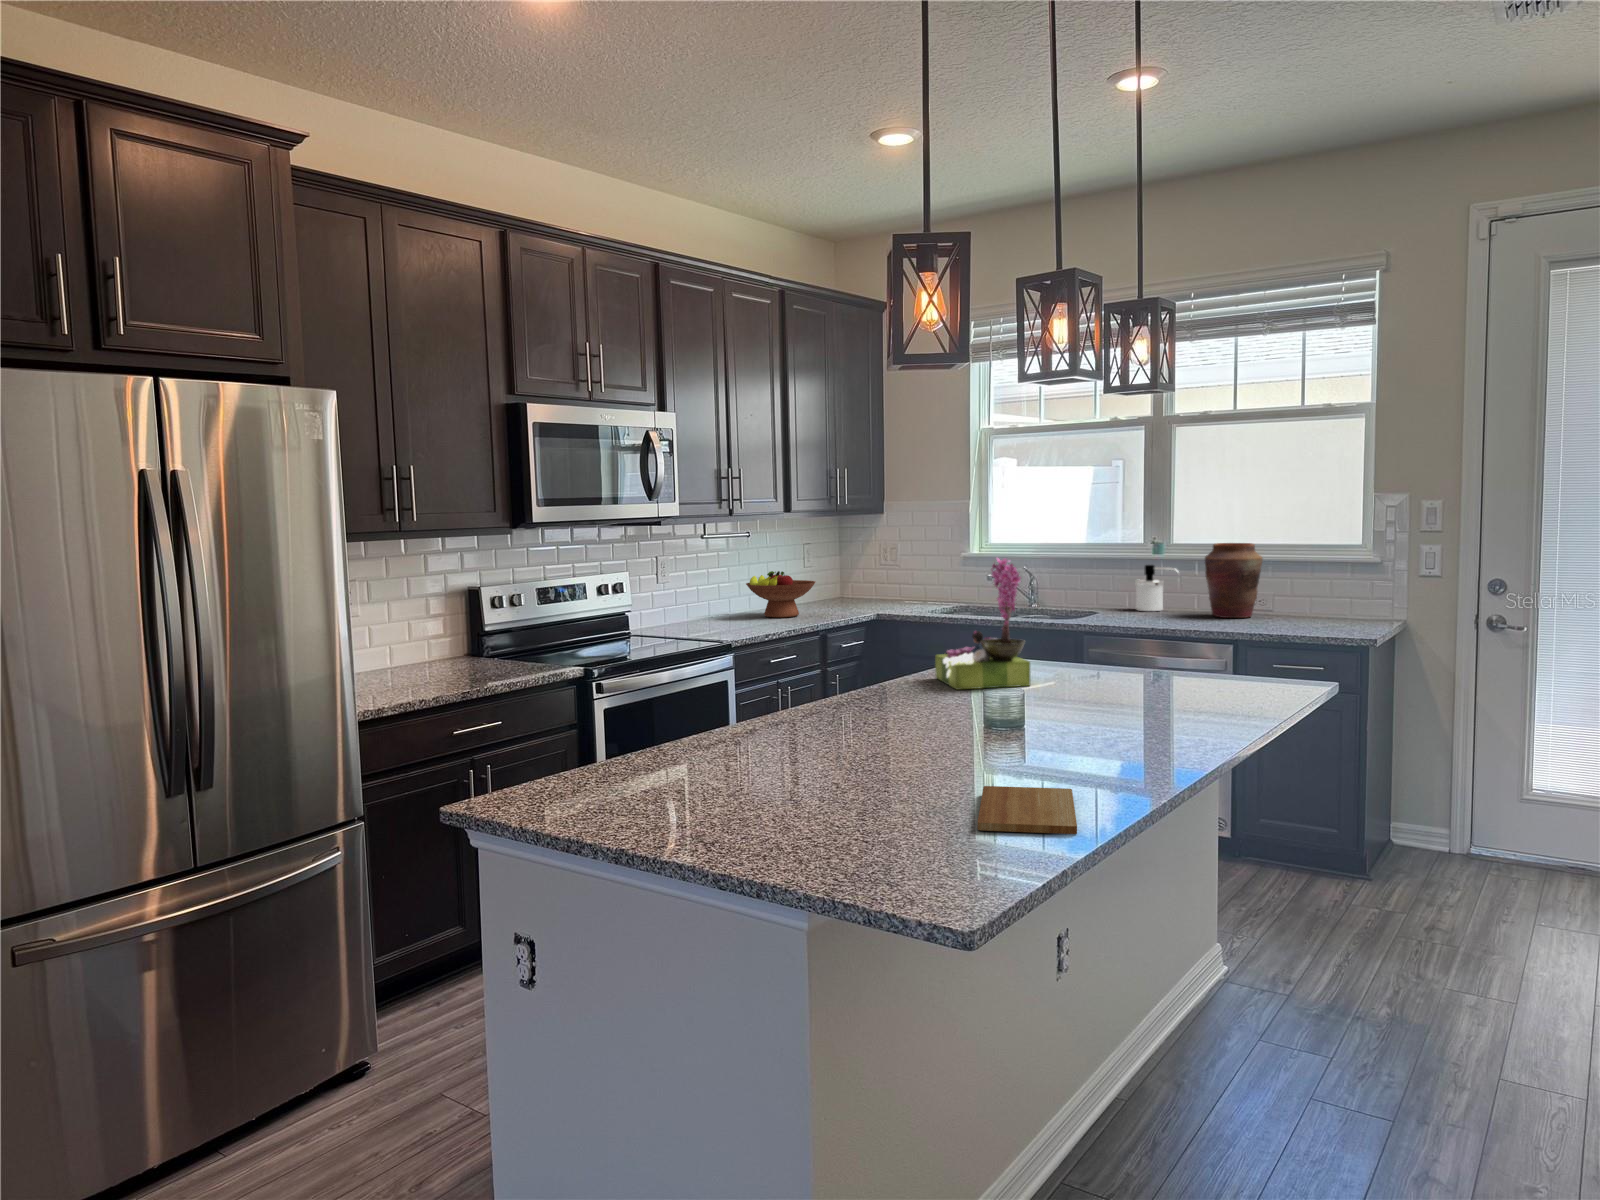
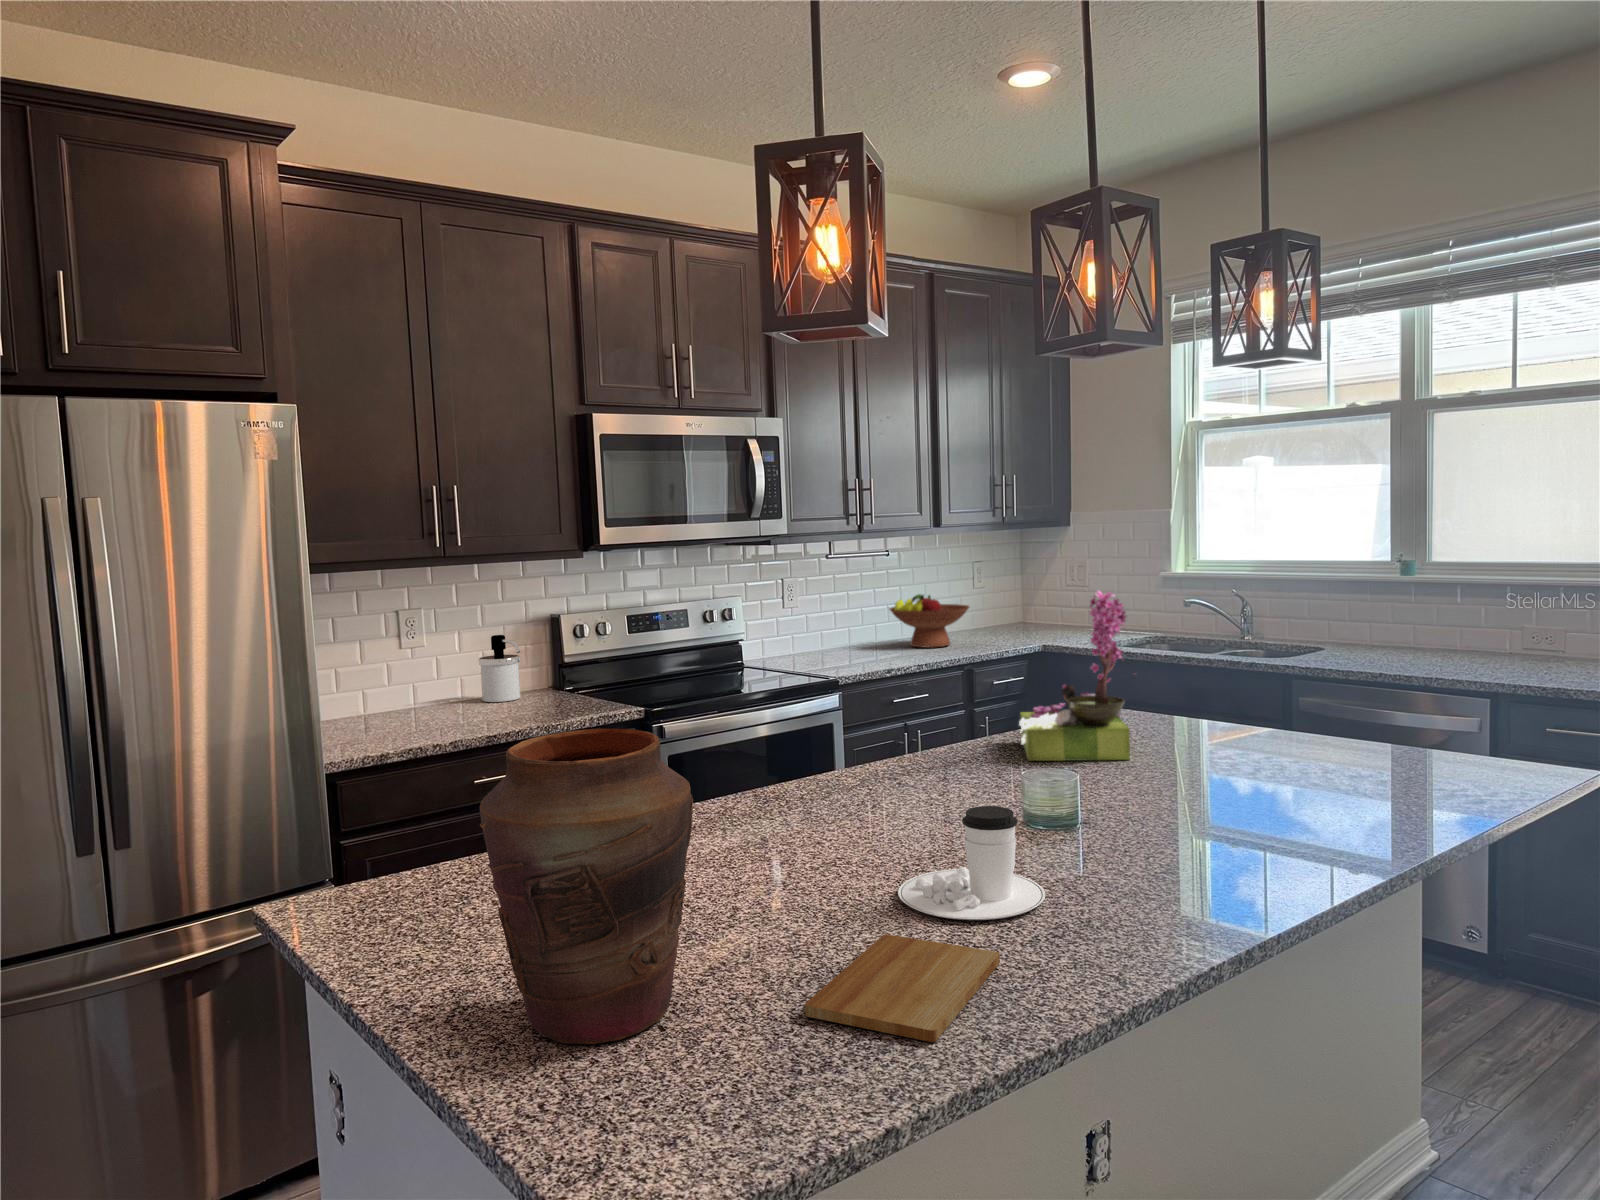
vase: present [1205,543,1263,618] -> present [479,728,693,1044]
soap dispenser: present [1135,565,1180,611] -> present [479,635,520,702]
coffee cup: none [958,701,1065,777] -> present [898,806,1045,920]

